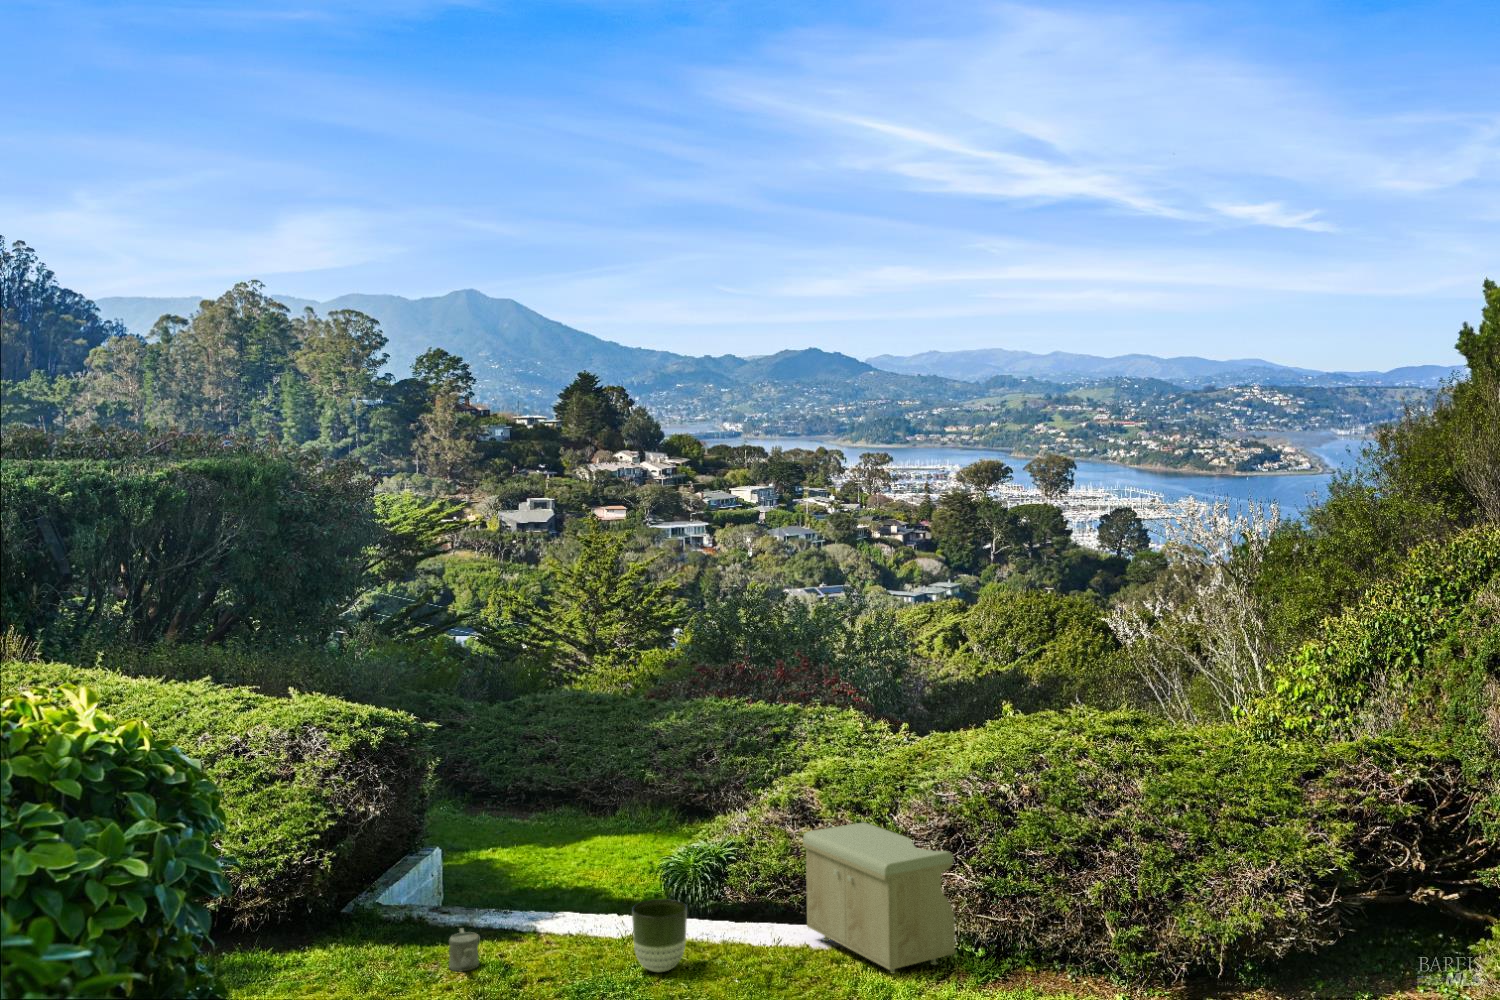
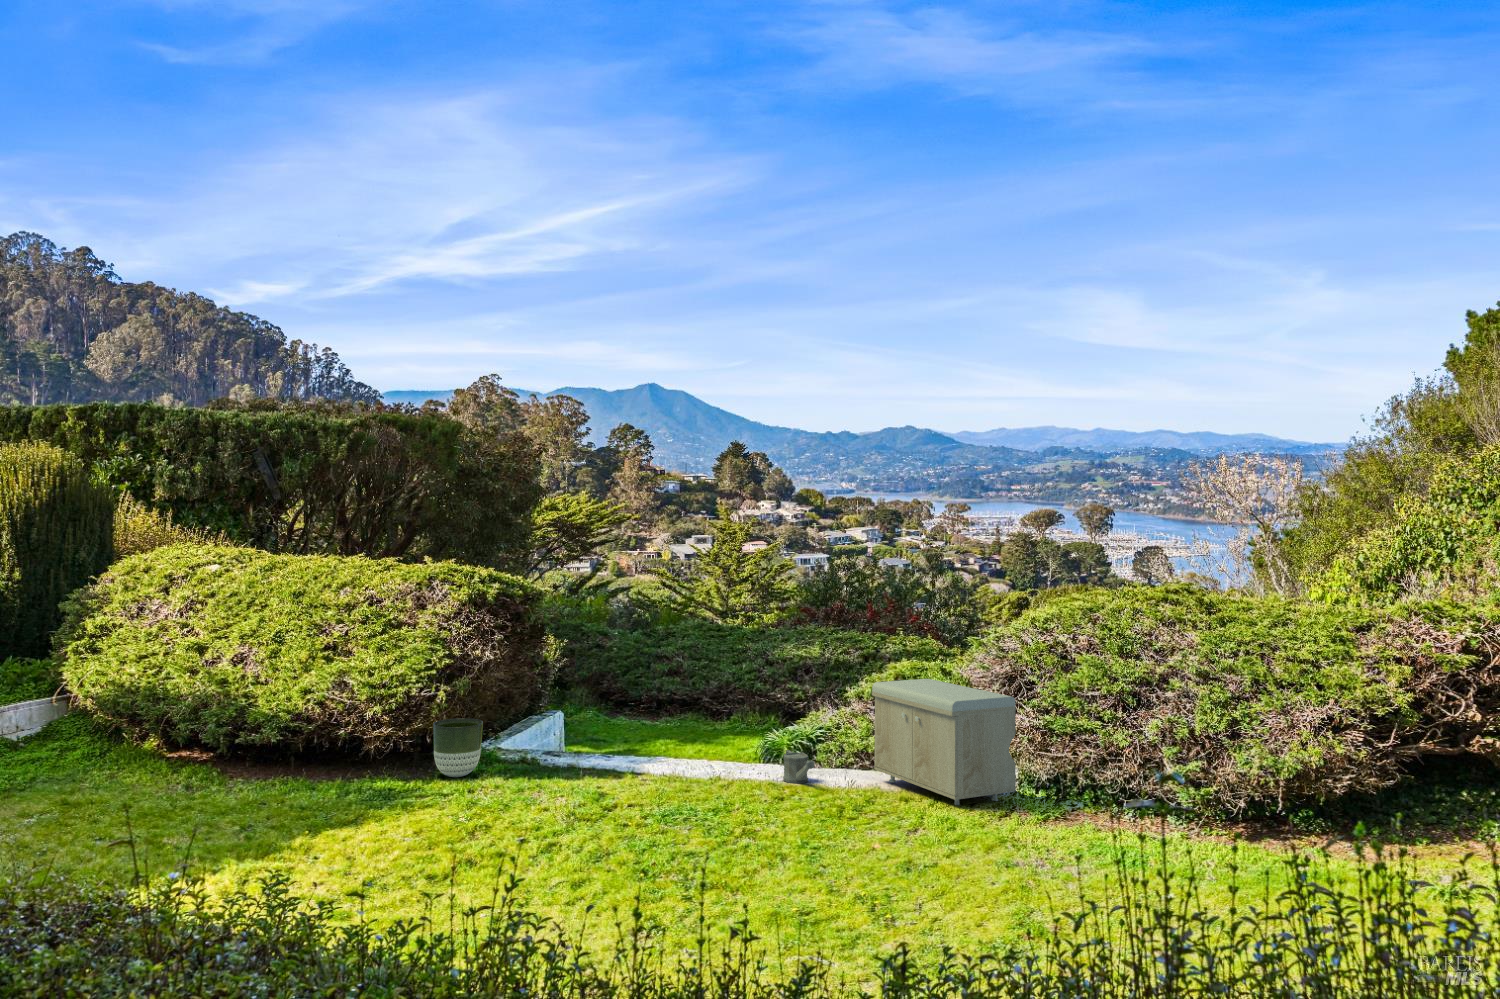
planter: present [632,899,687,972] -> present [433,718,483,777]
watering can: present [449,928,479,972] -> present [783,750,814,783]

